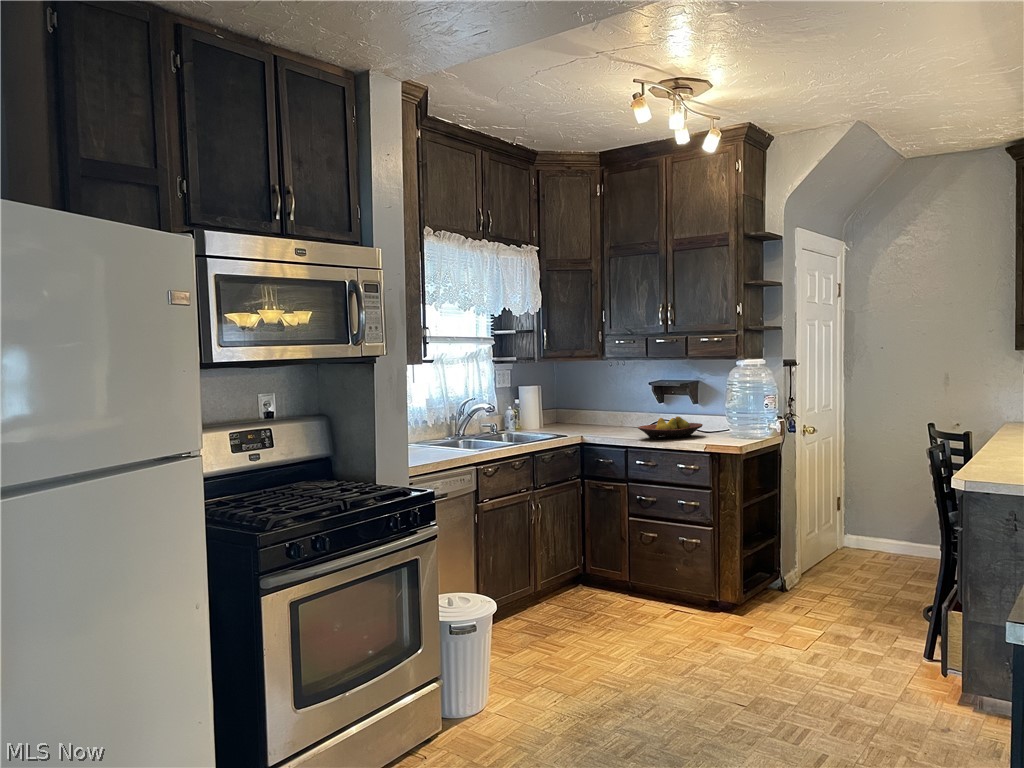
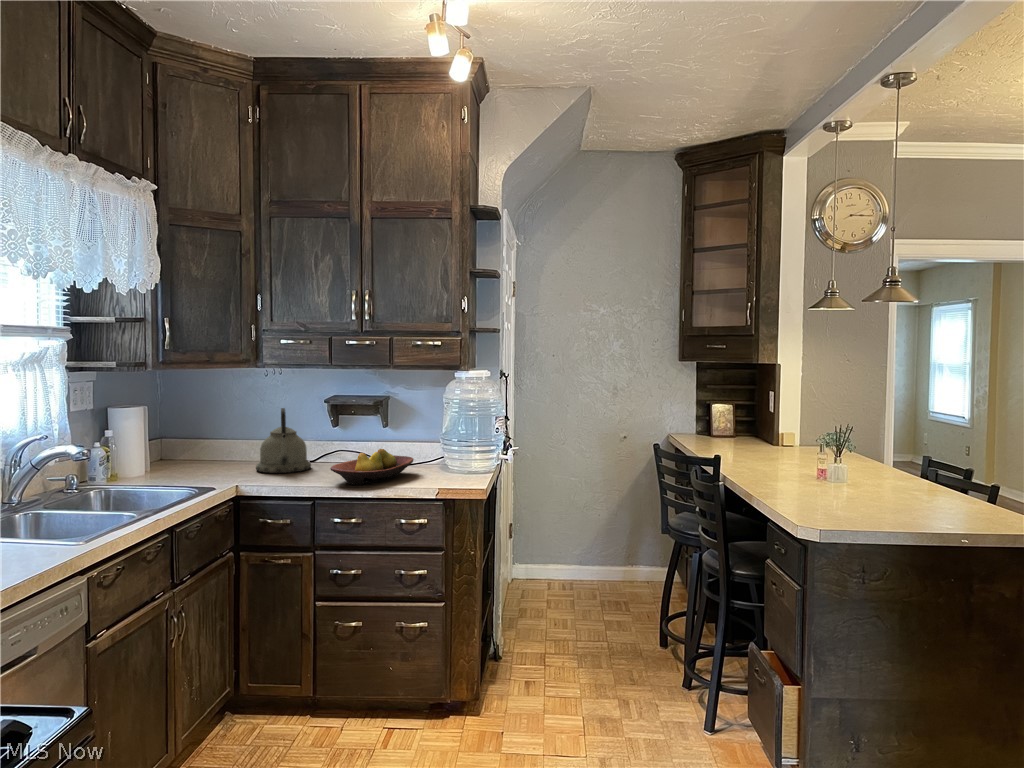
kettle: none [603,388,639,432] -> present [256,408,311,473]

